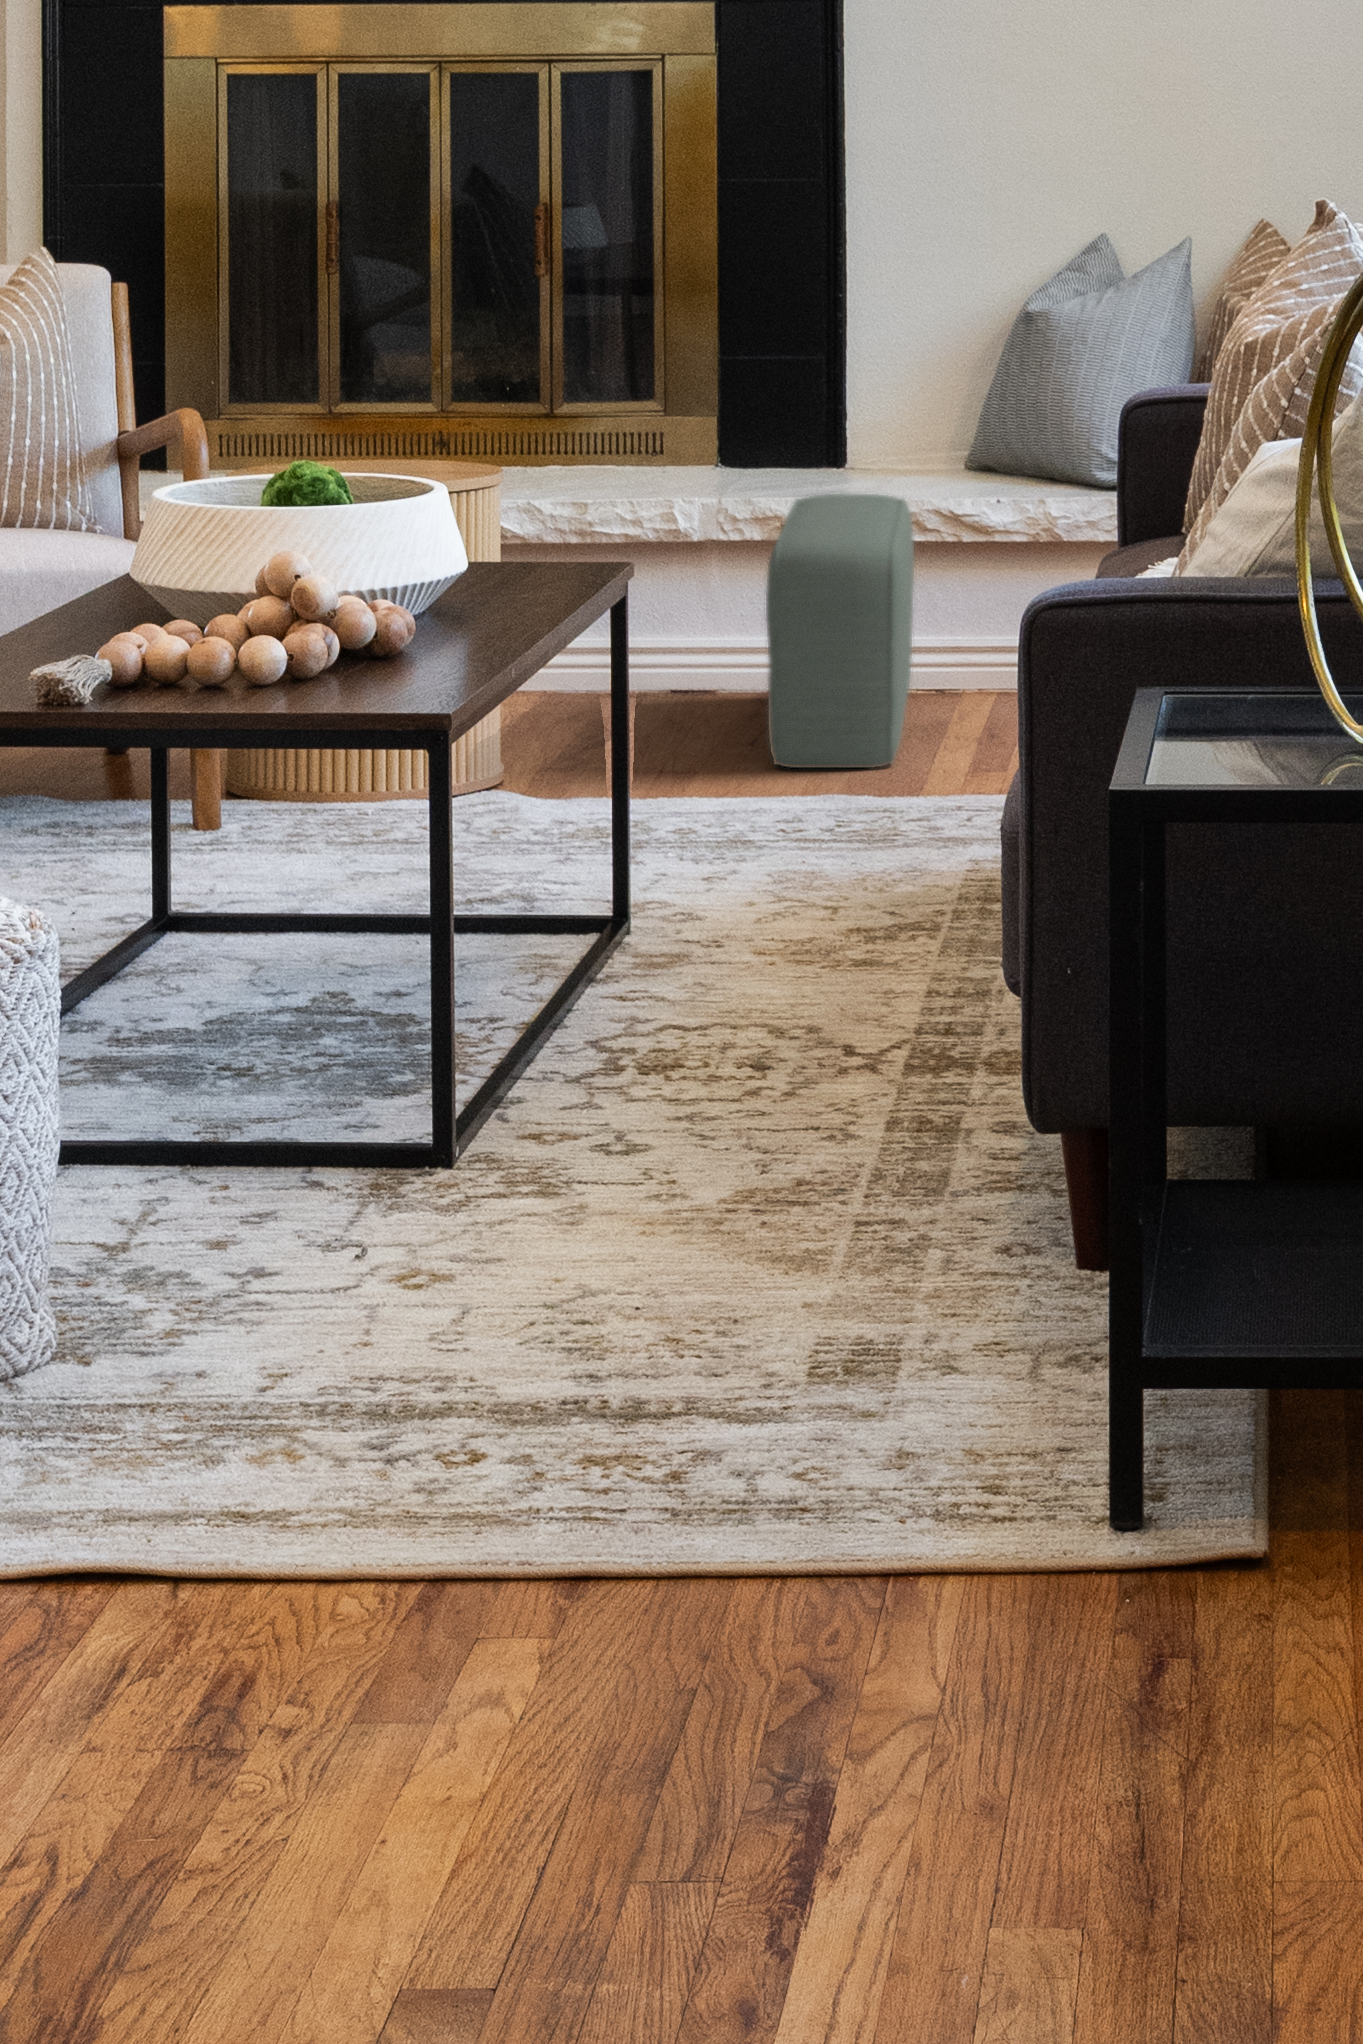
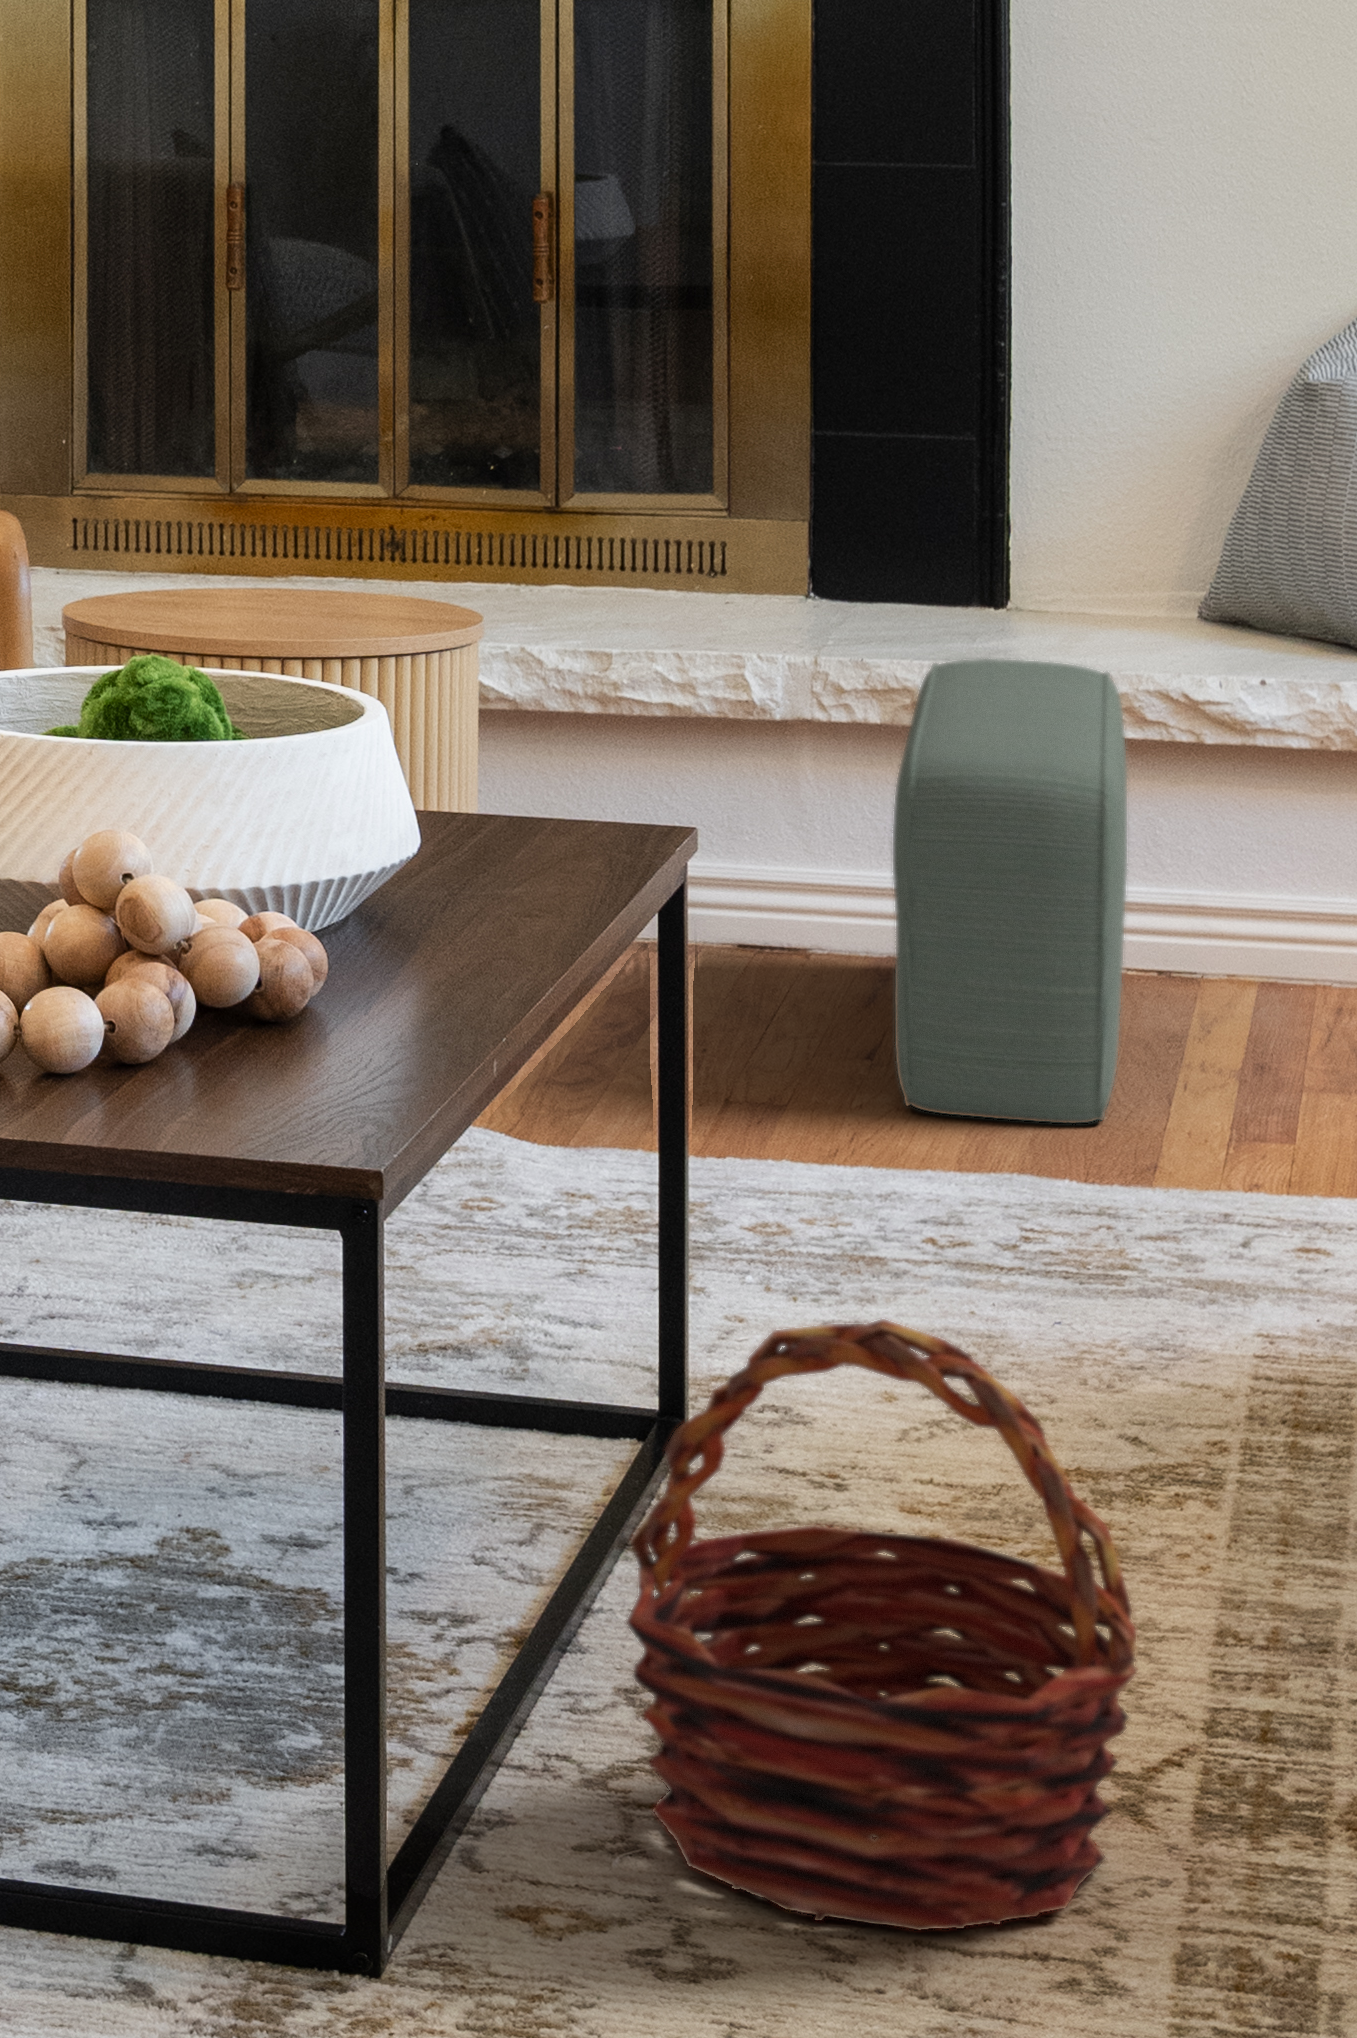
basket: none [589,793,864,1118] -> present [627,1320,1137,1930]

